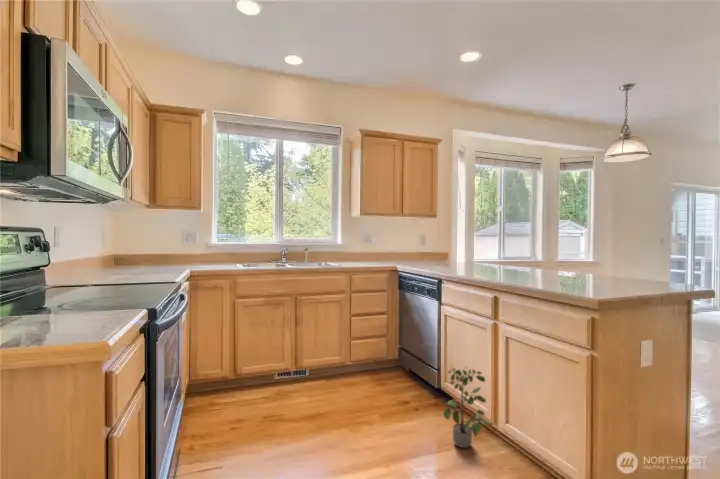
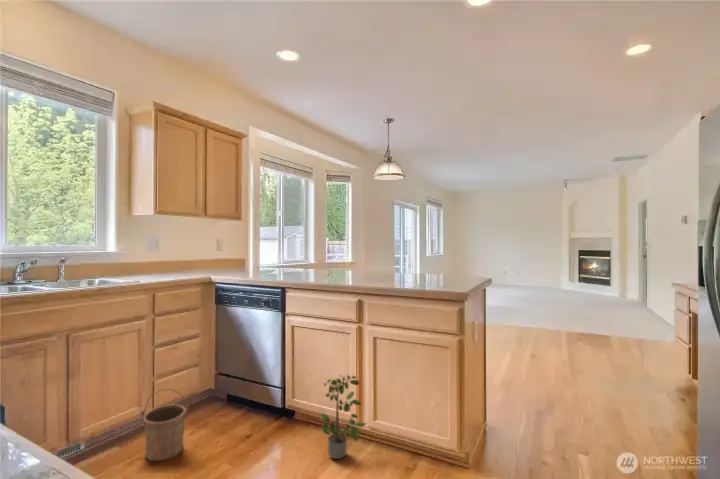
bucket: none [332,345,361,397] -> present [141,389,189,461]

